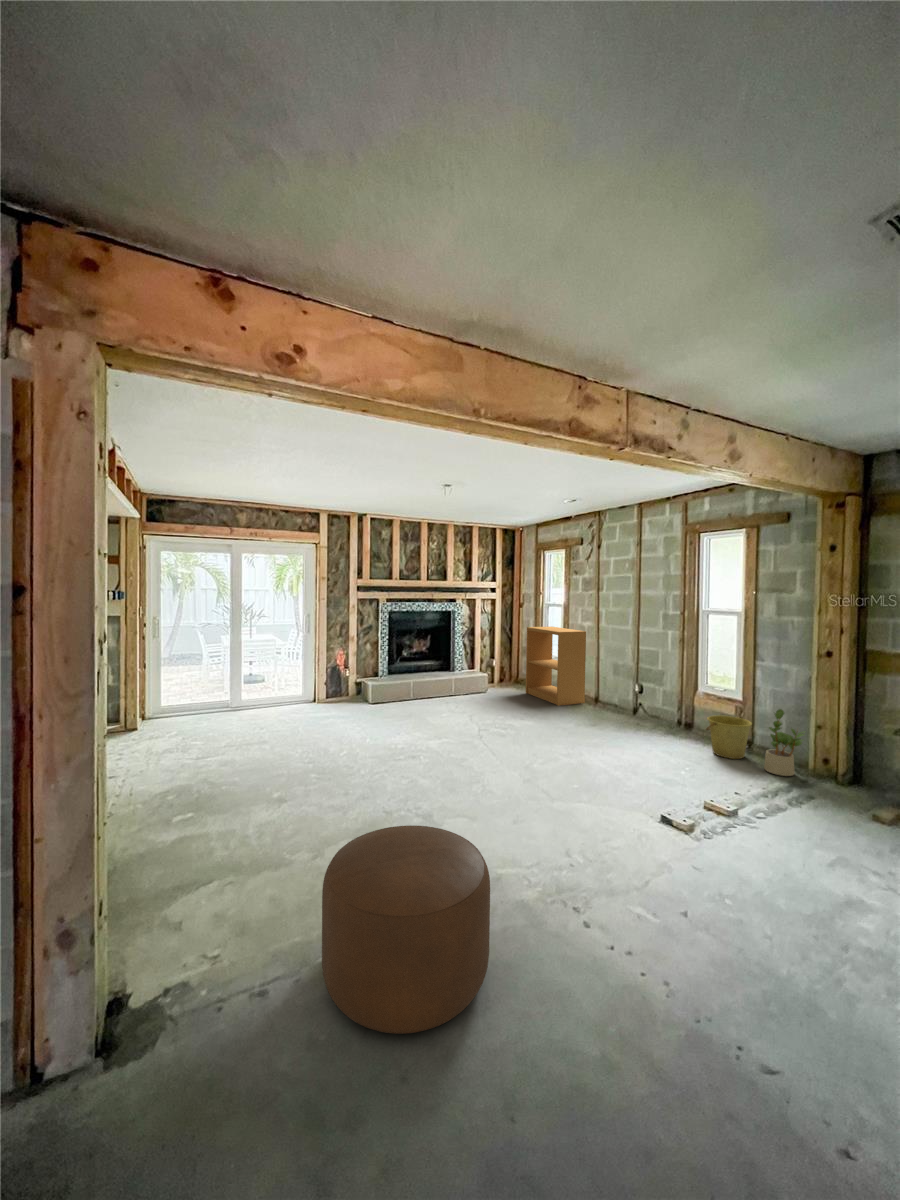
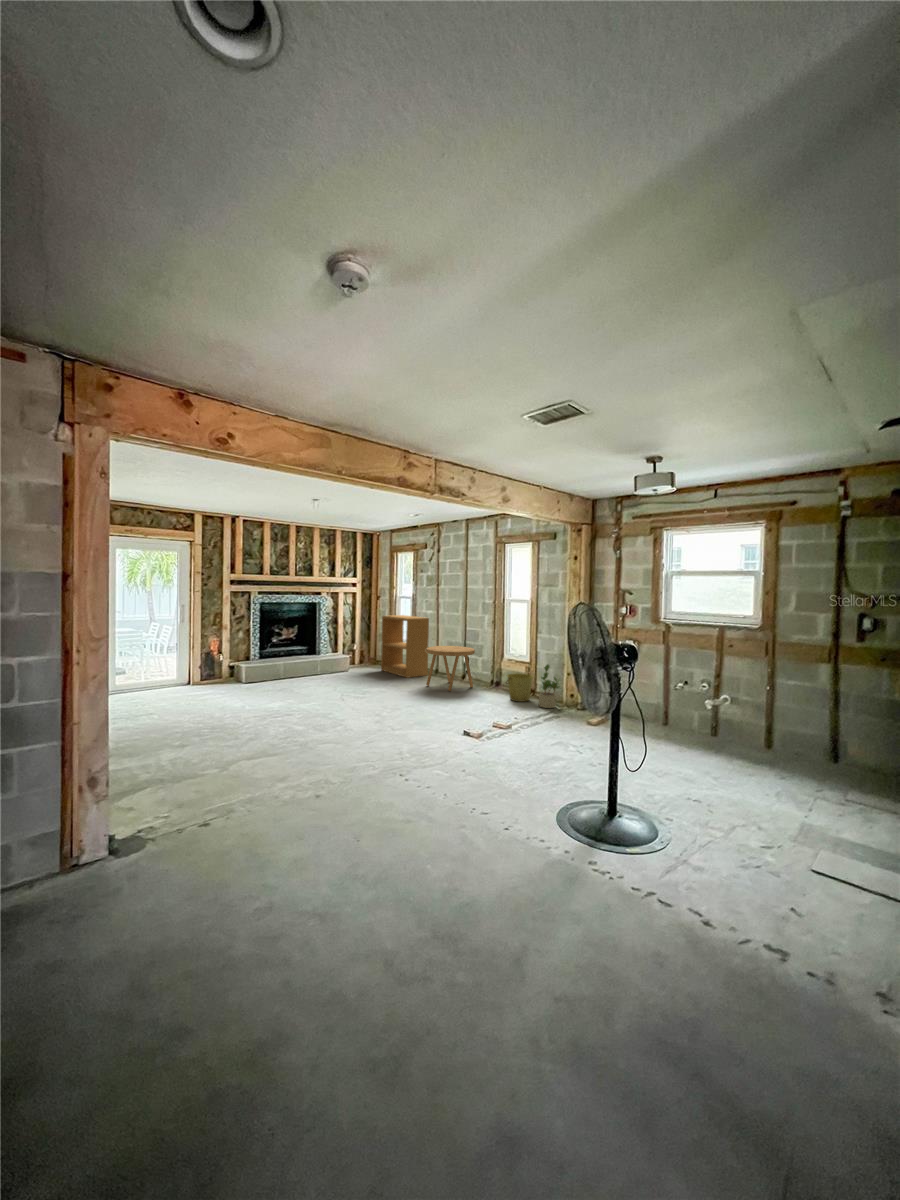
side table: none [586,669,653,732] -> present [426,646,475,691]
ottoman: present [322,826,490,1034] -> none [246,727,349,821]

